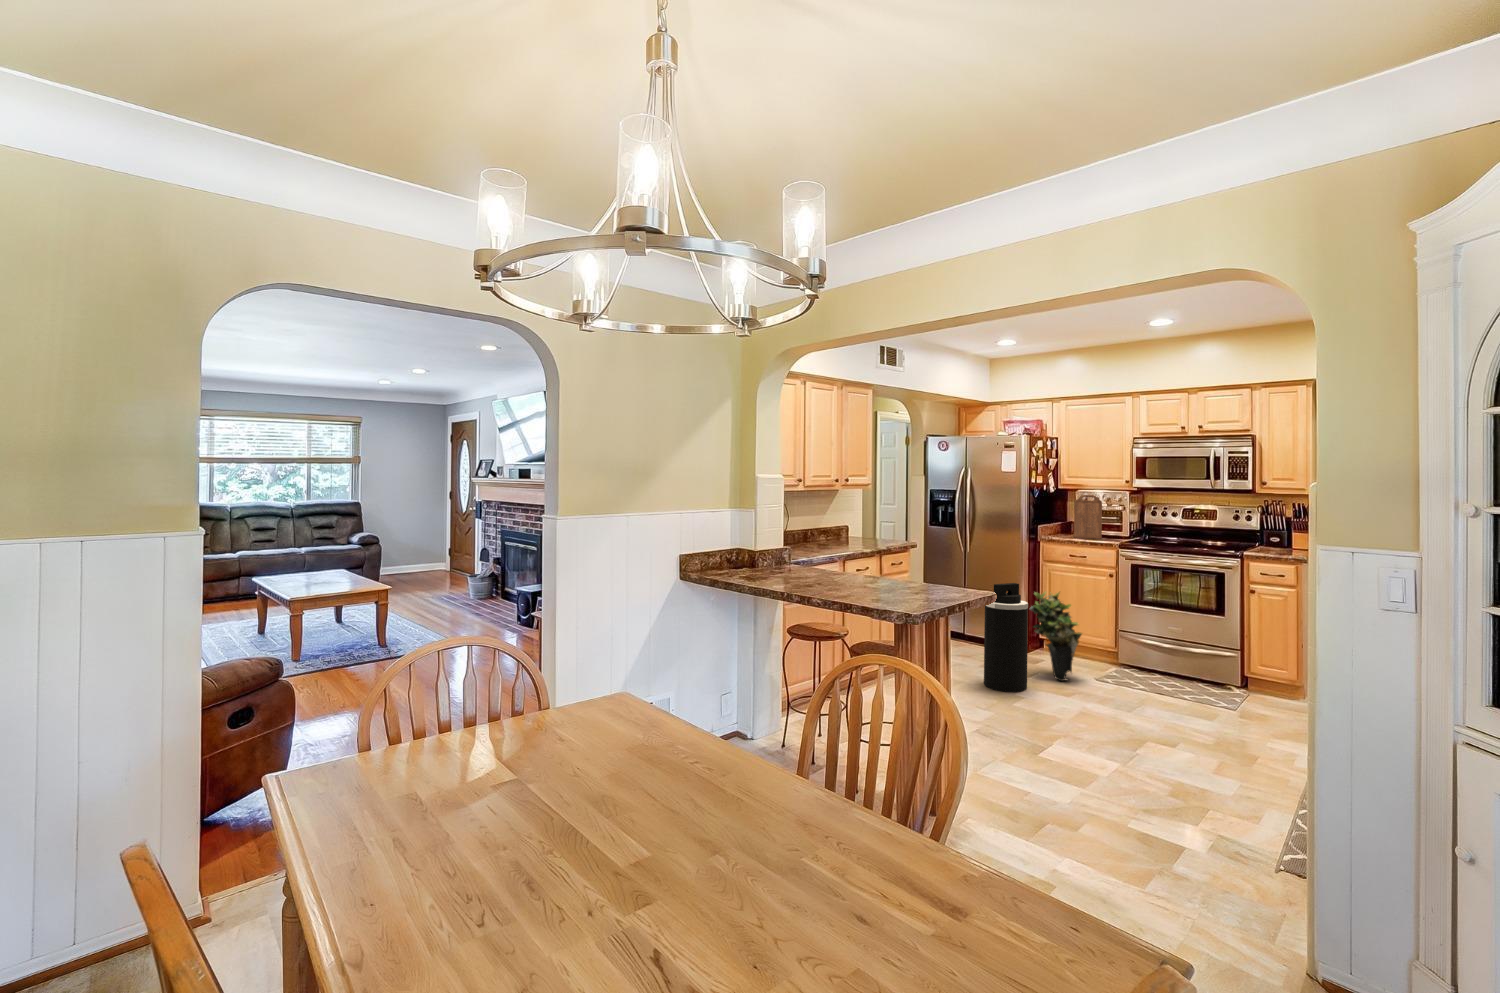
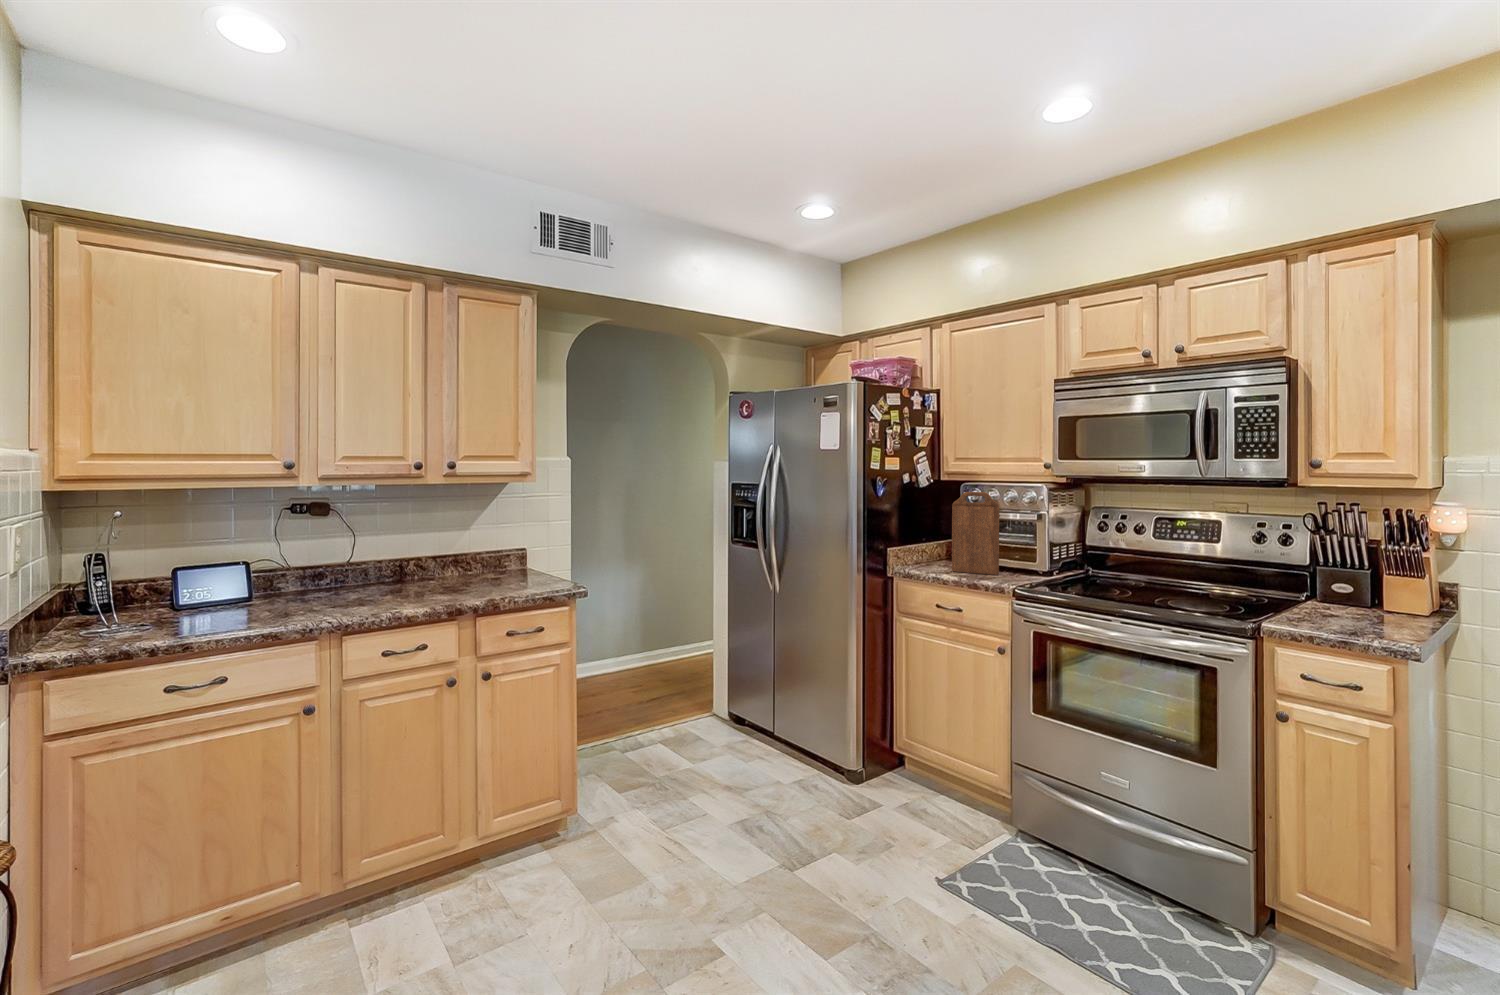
trash can: present [984,583,1028,692] -> none [678,681,767,932]
potted plant: present [1030,592,1082,681] -> none [805,688,911,890]

